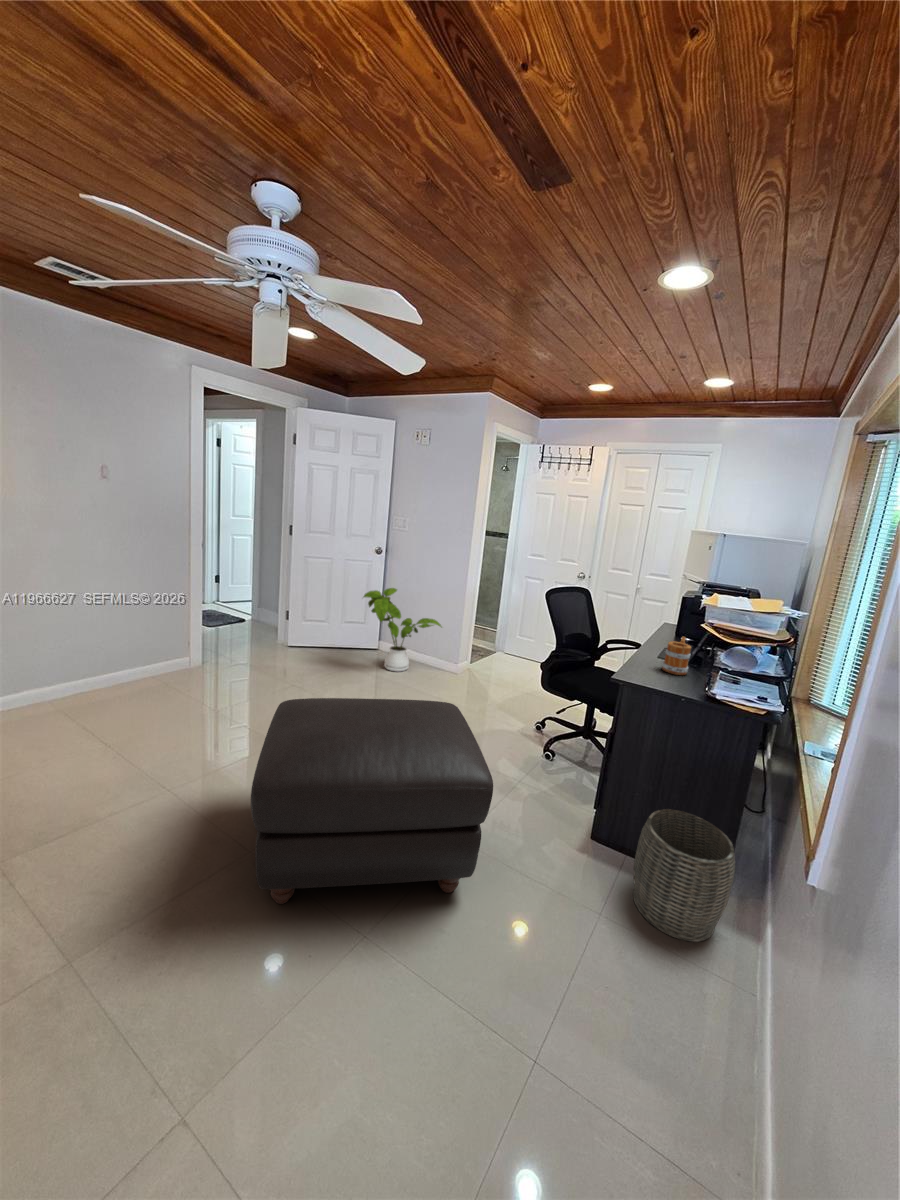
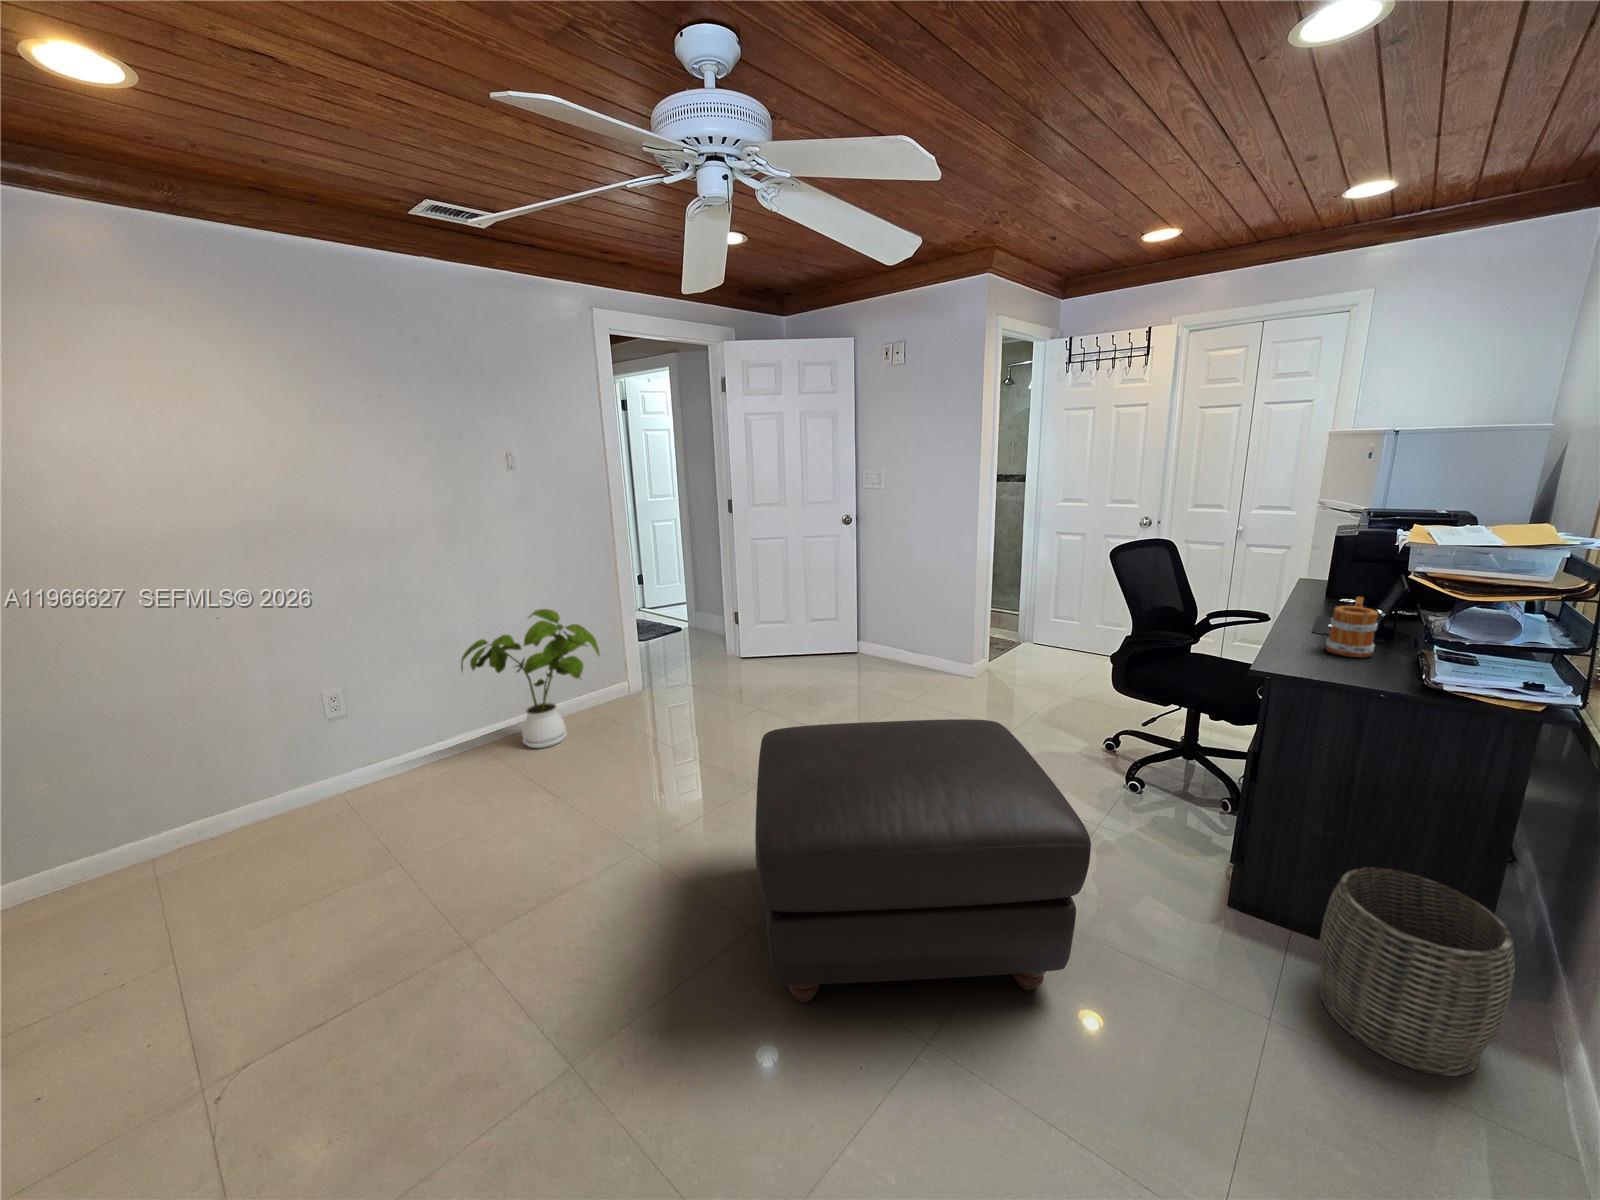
house plant: present [364,588,442,672] -> present [461,609,600,748]

